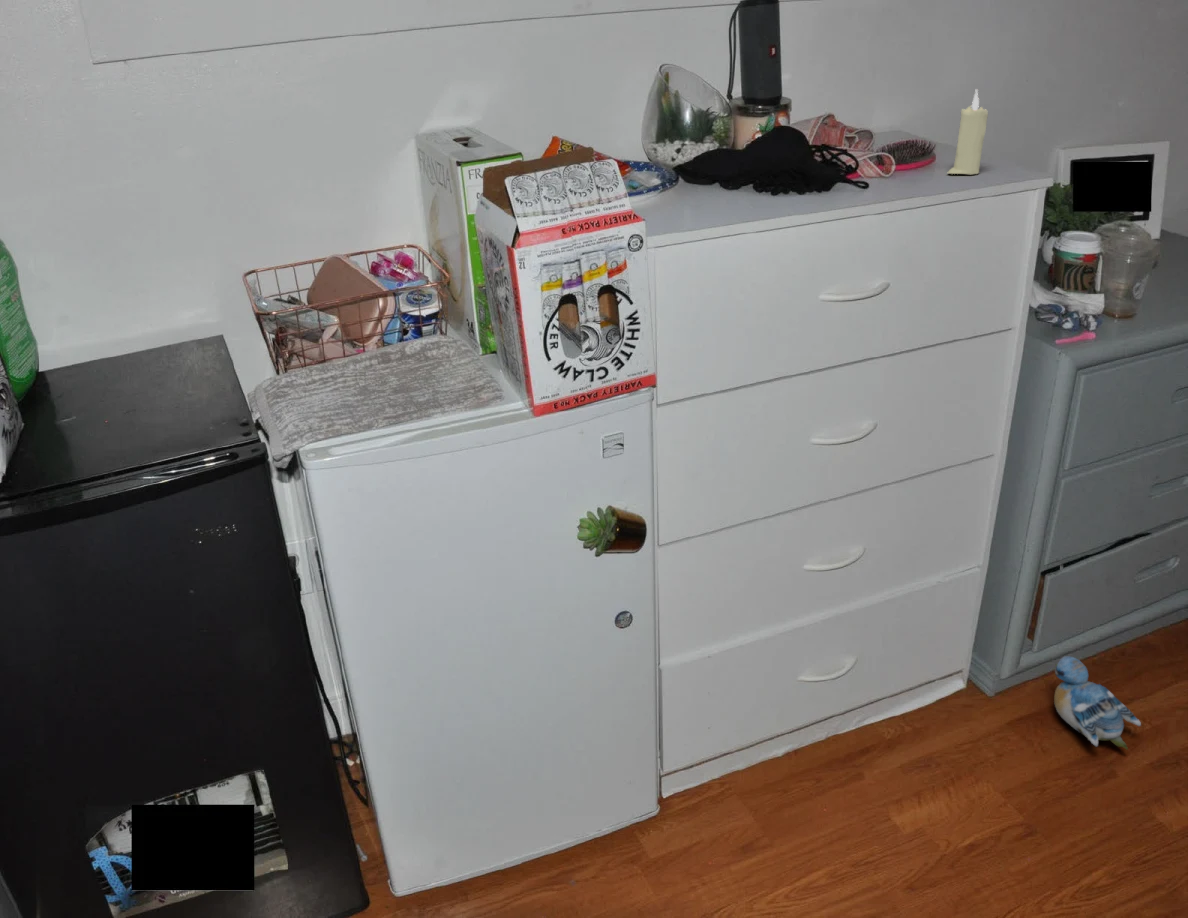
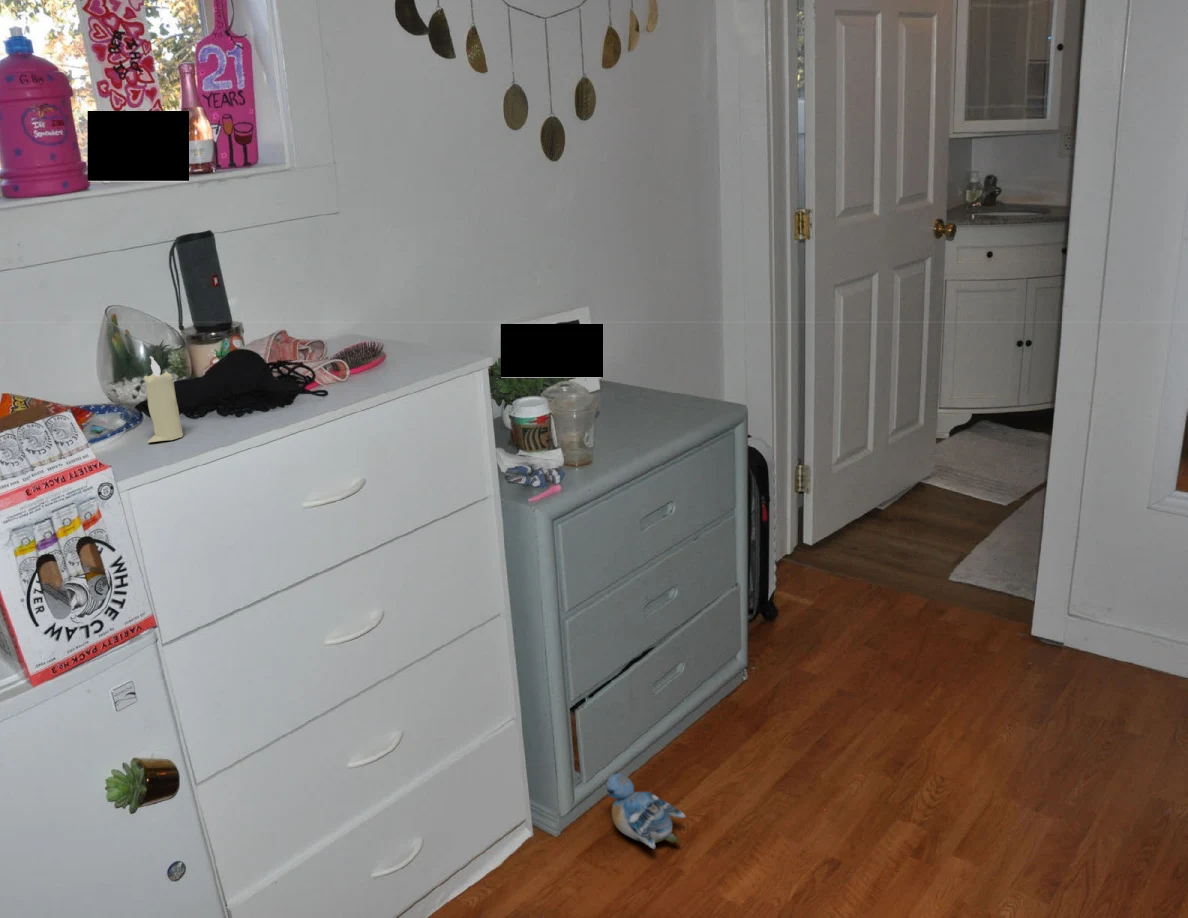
candle: present [948,90,988,174] -> present [144,357,183,442]

